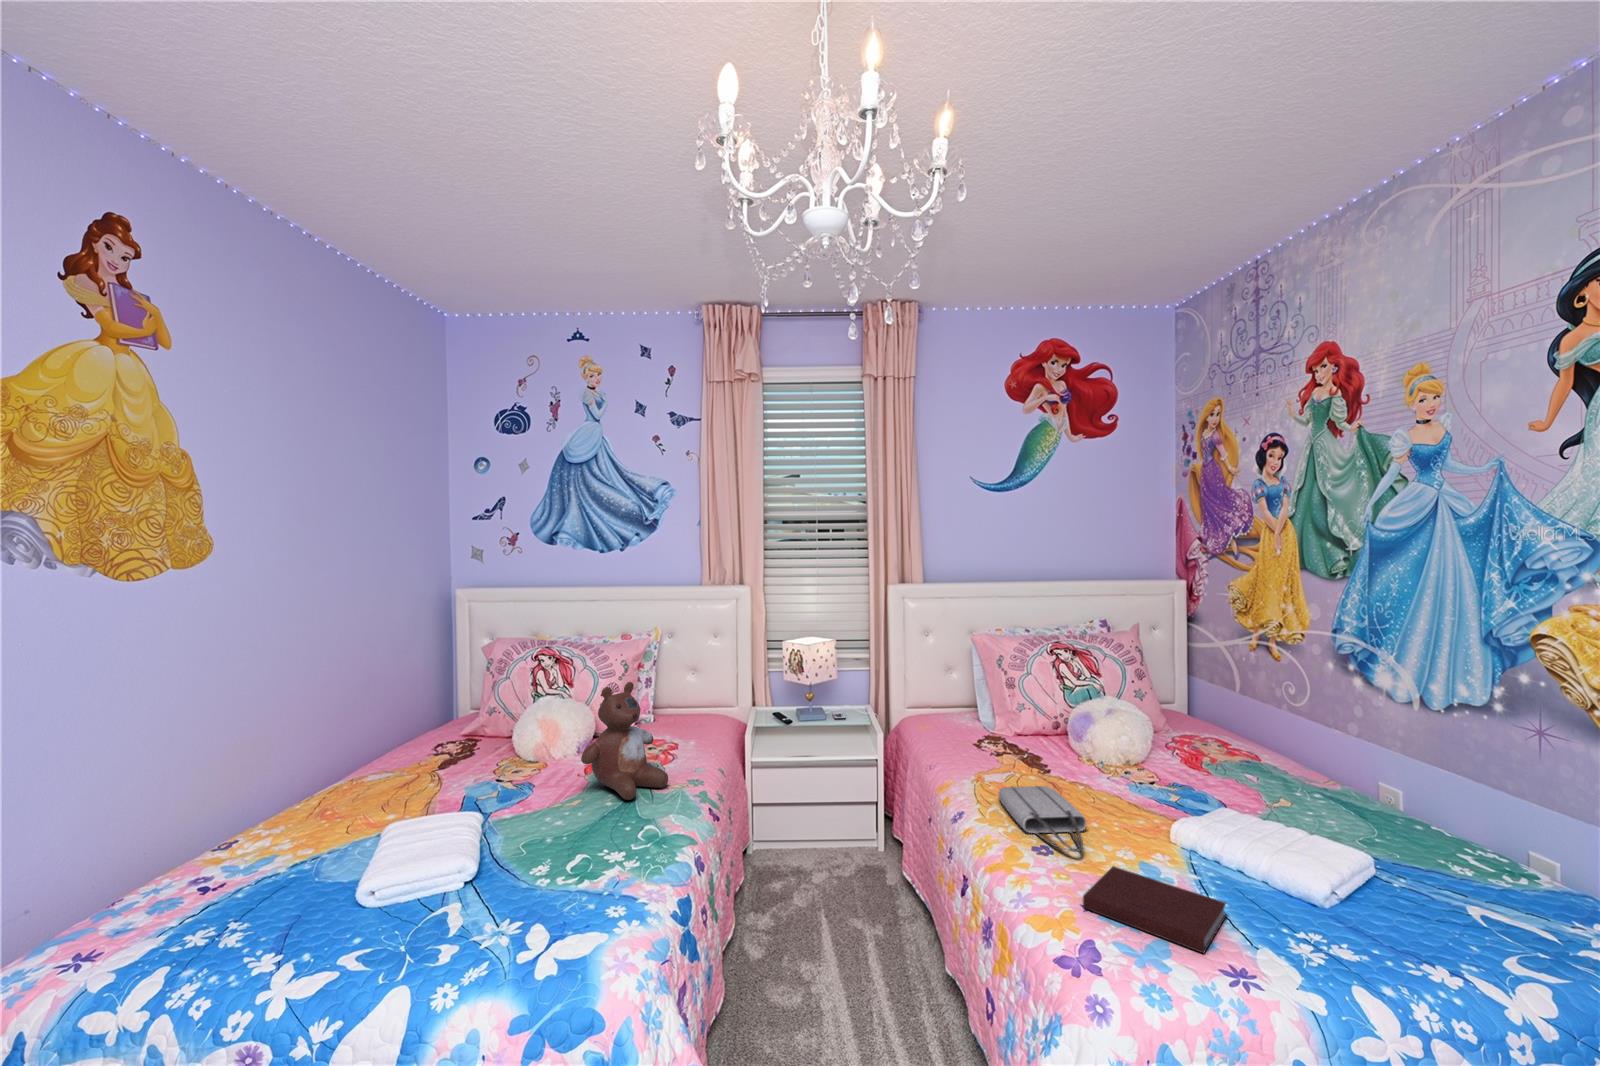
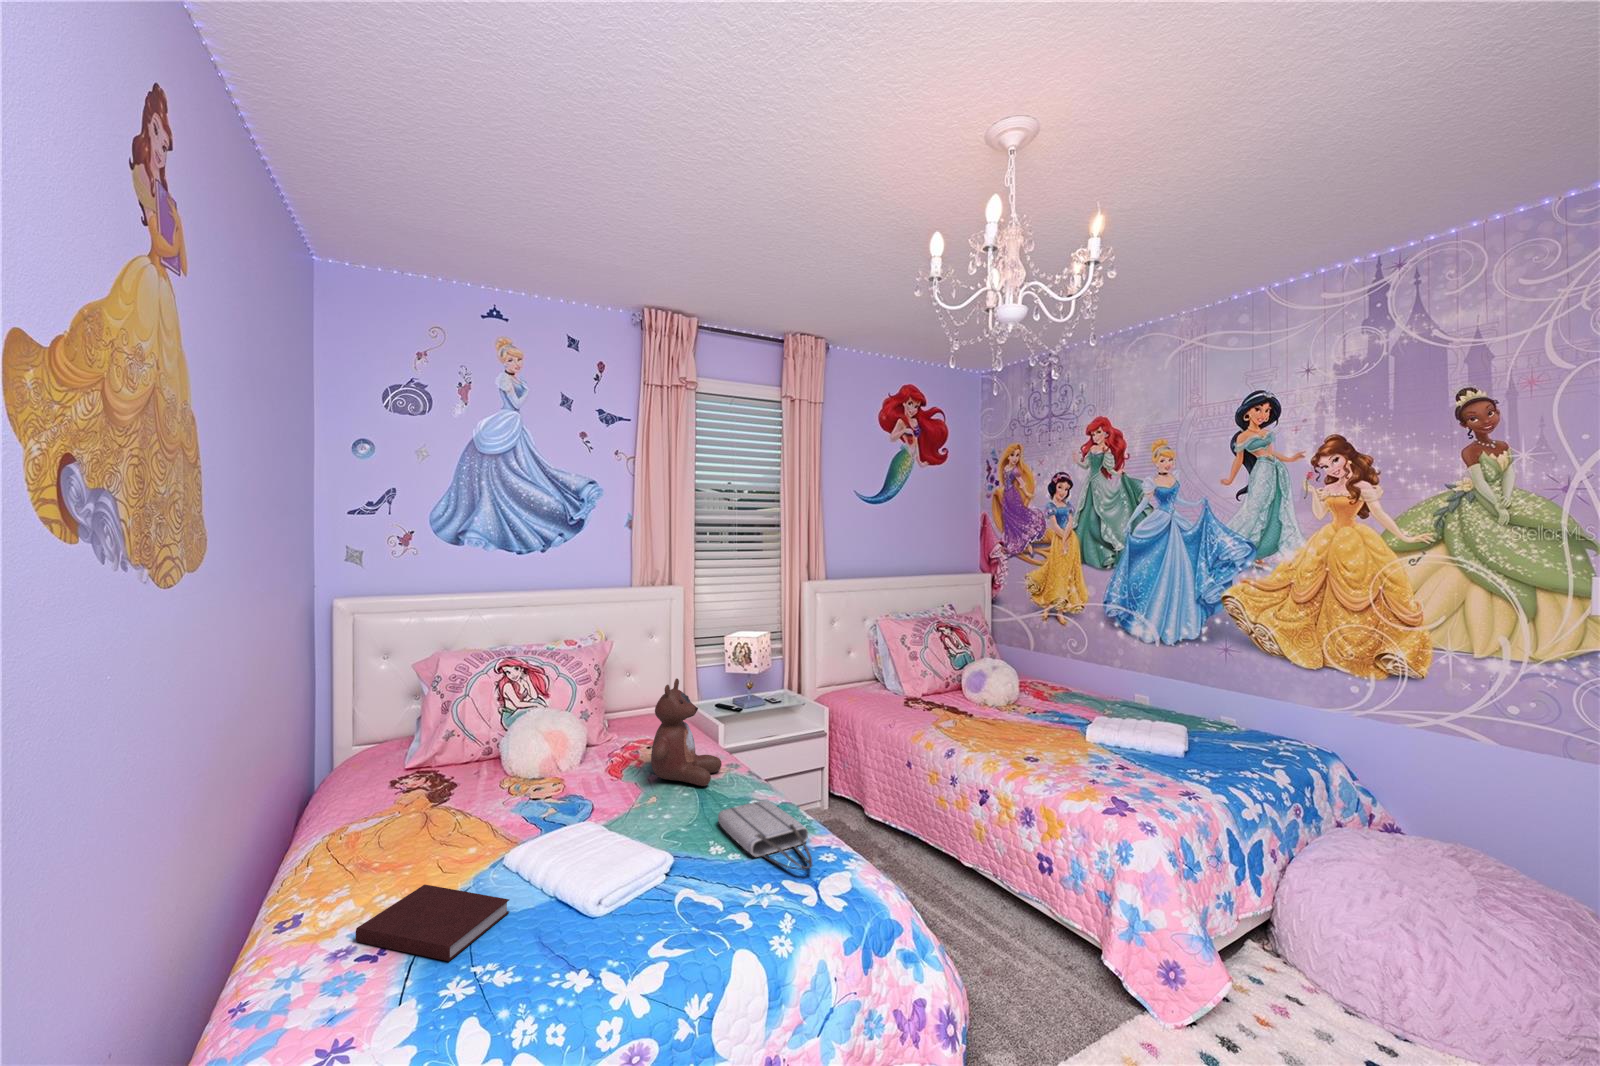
tote bag: present [999,786,1086,852] -> present [718,801,812,870]
notebook: present [1083,866,1226,953] -> present [355,885,509,961]

